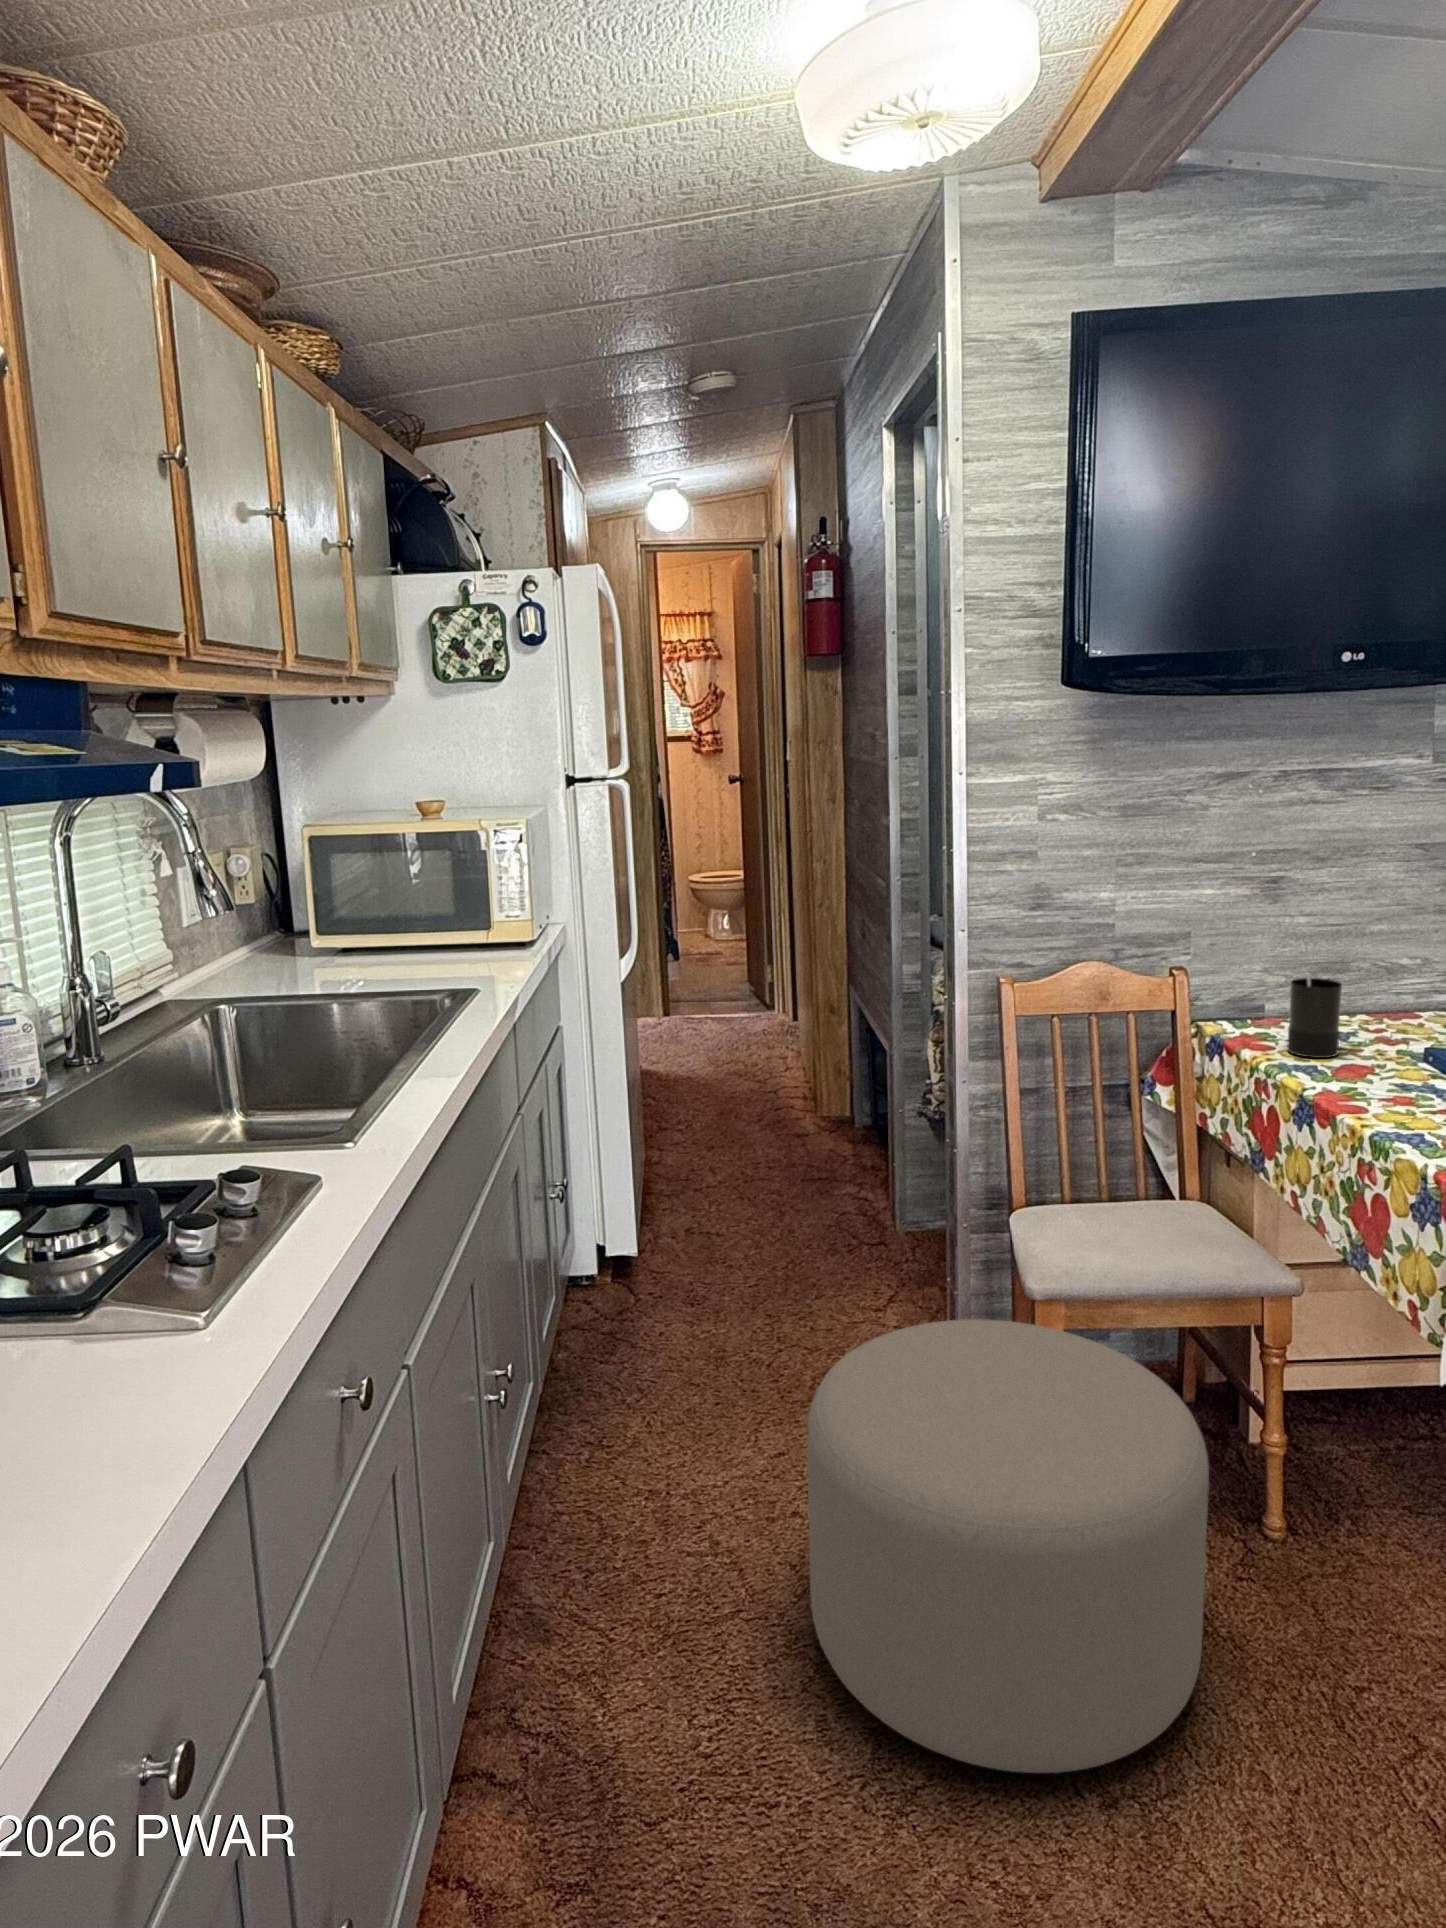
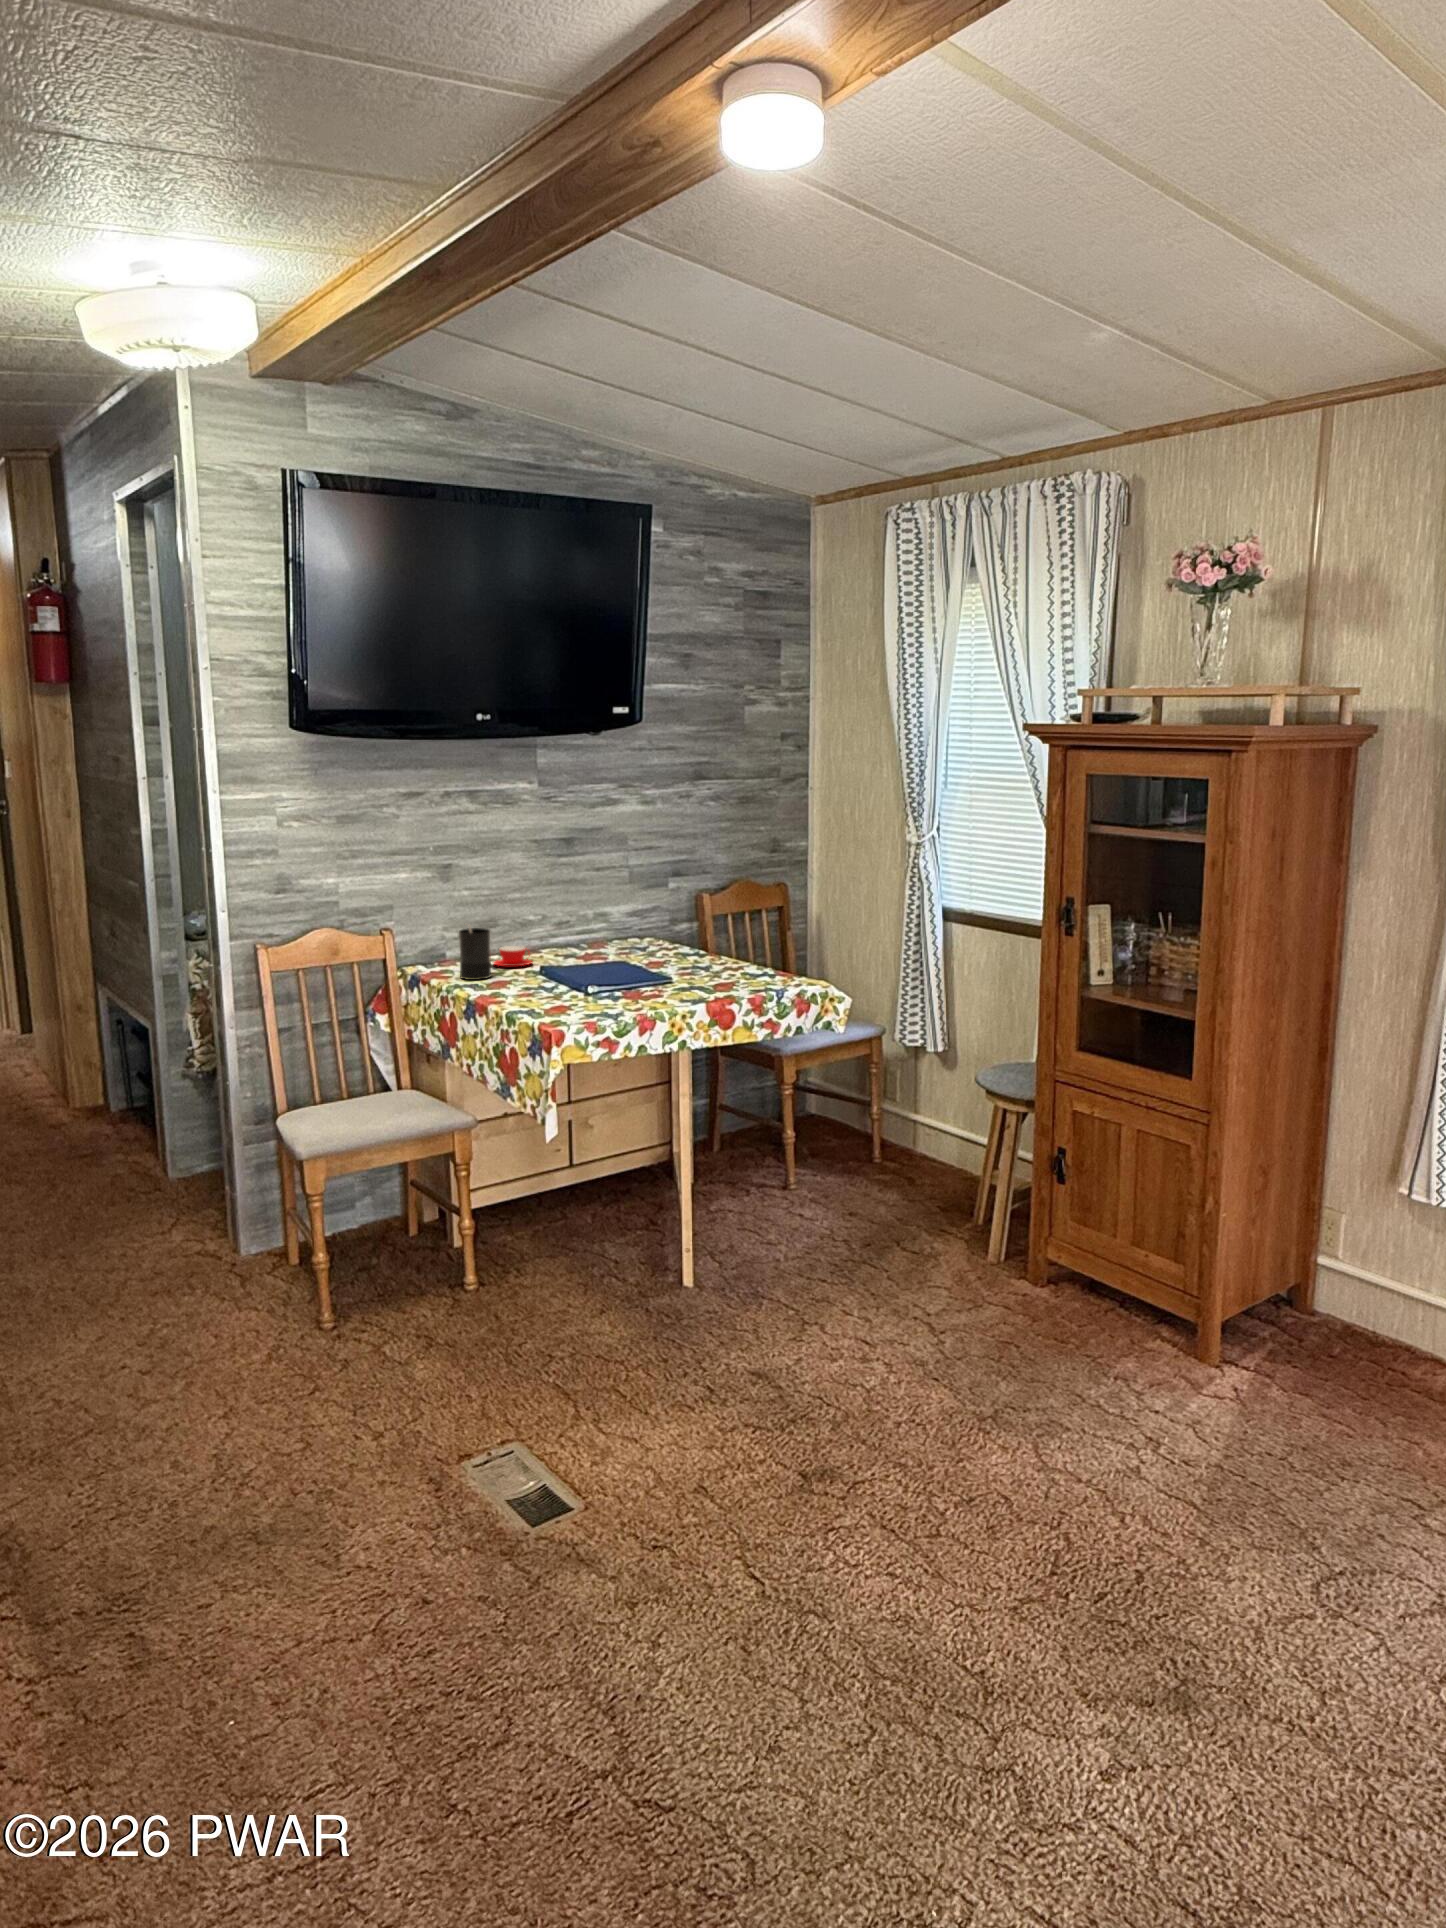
teacup: none [1339,1006,1407,1040] -> present [493,946,532,966]
ottoman: present [807,1319,1209,1773] -> none [144,1177,428,1447]

